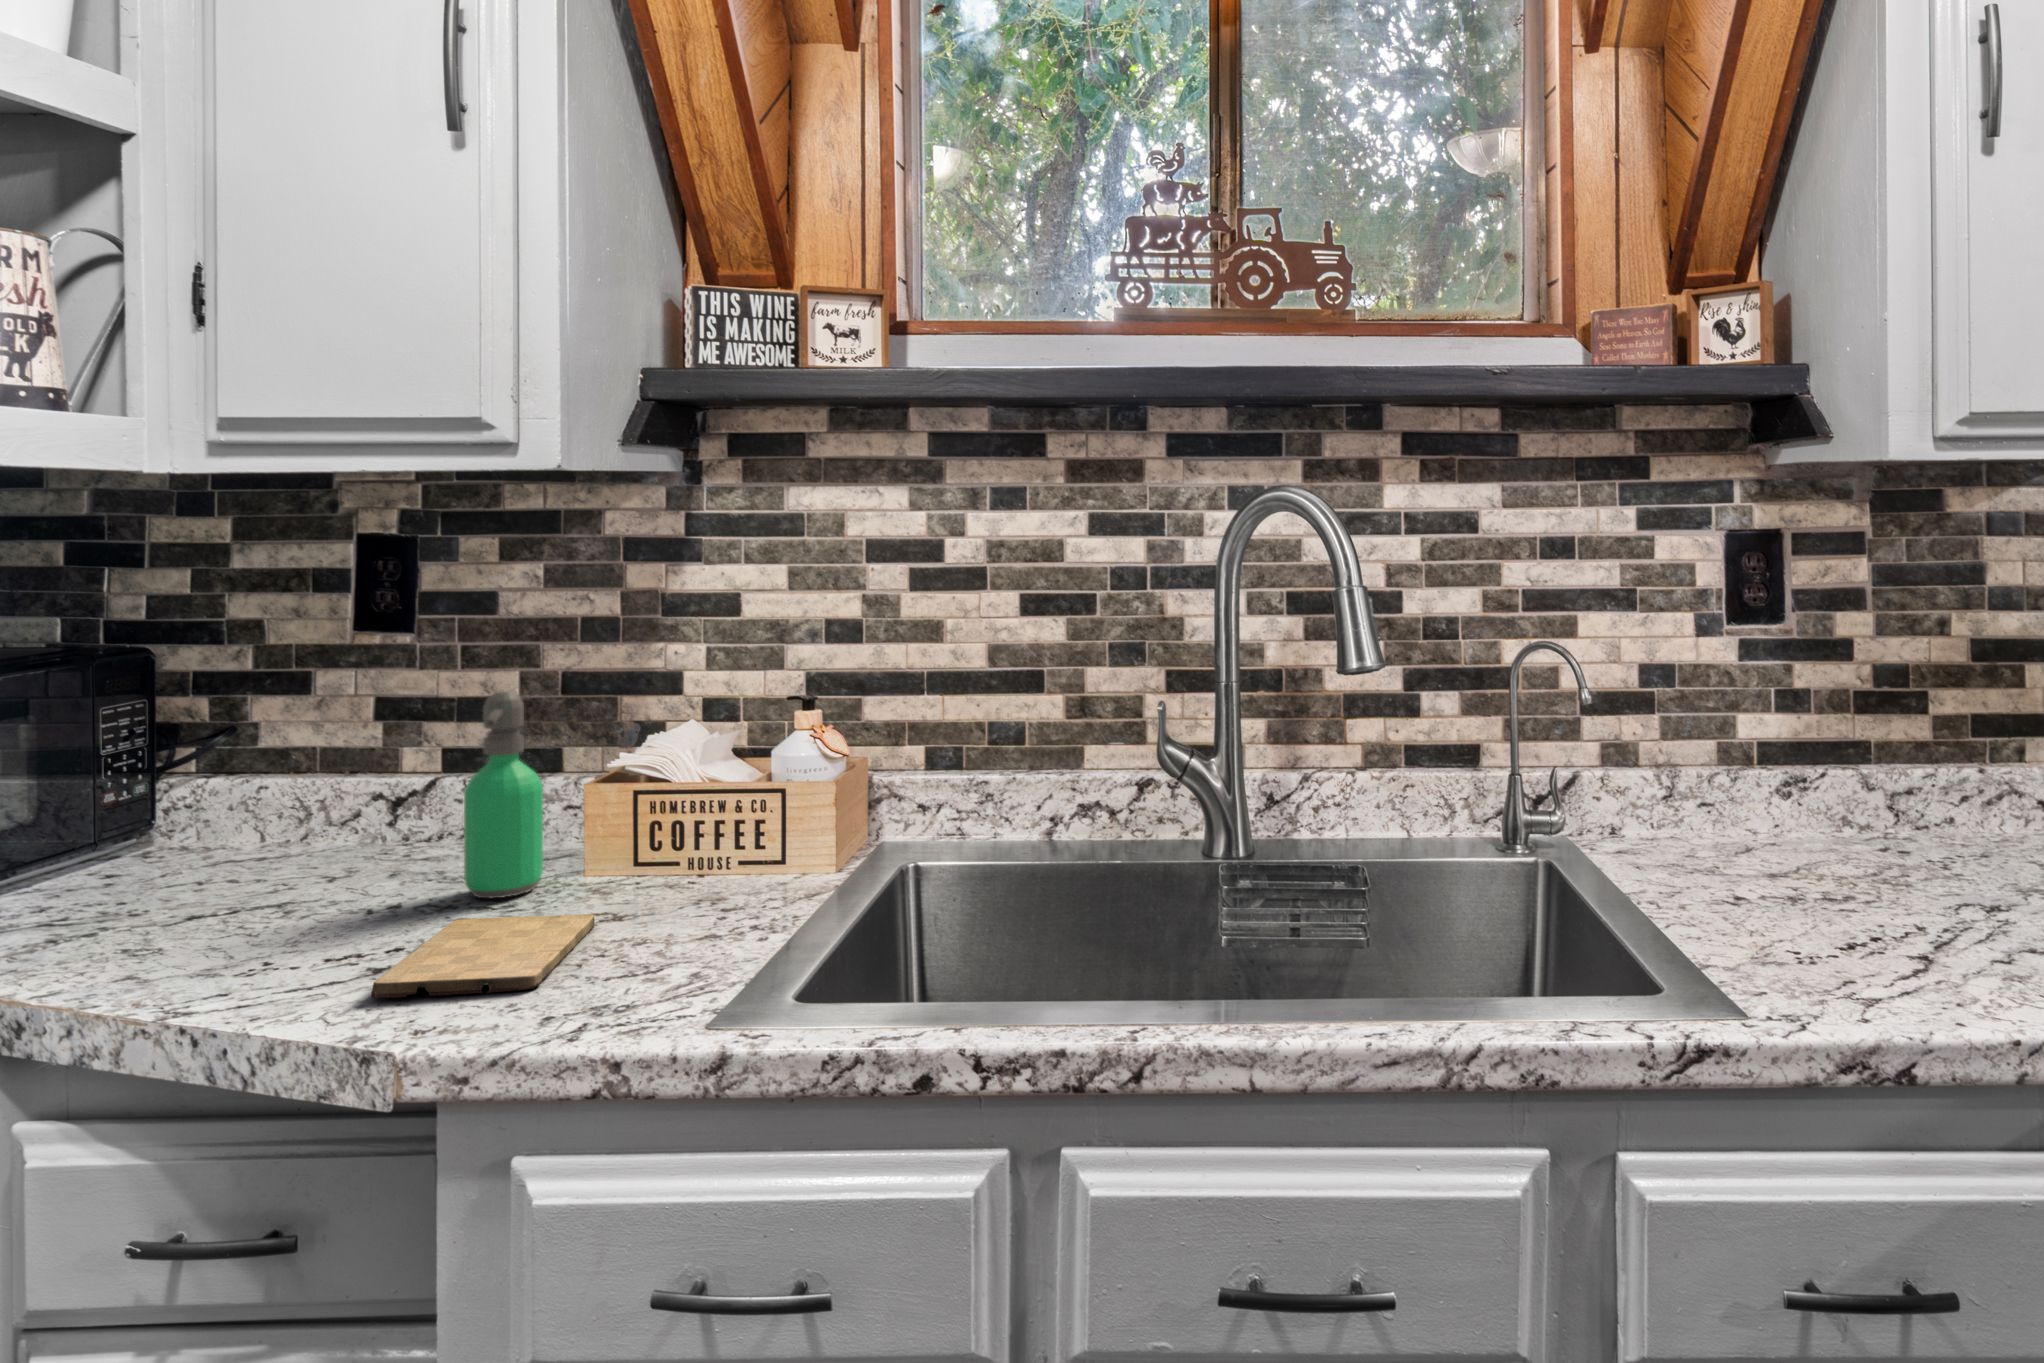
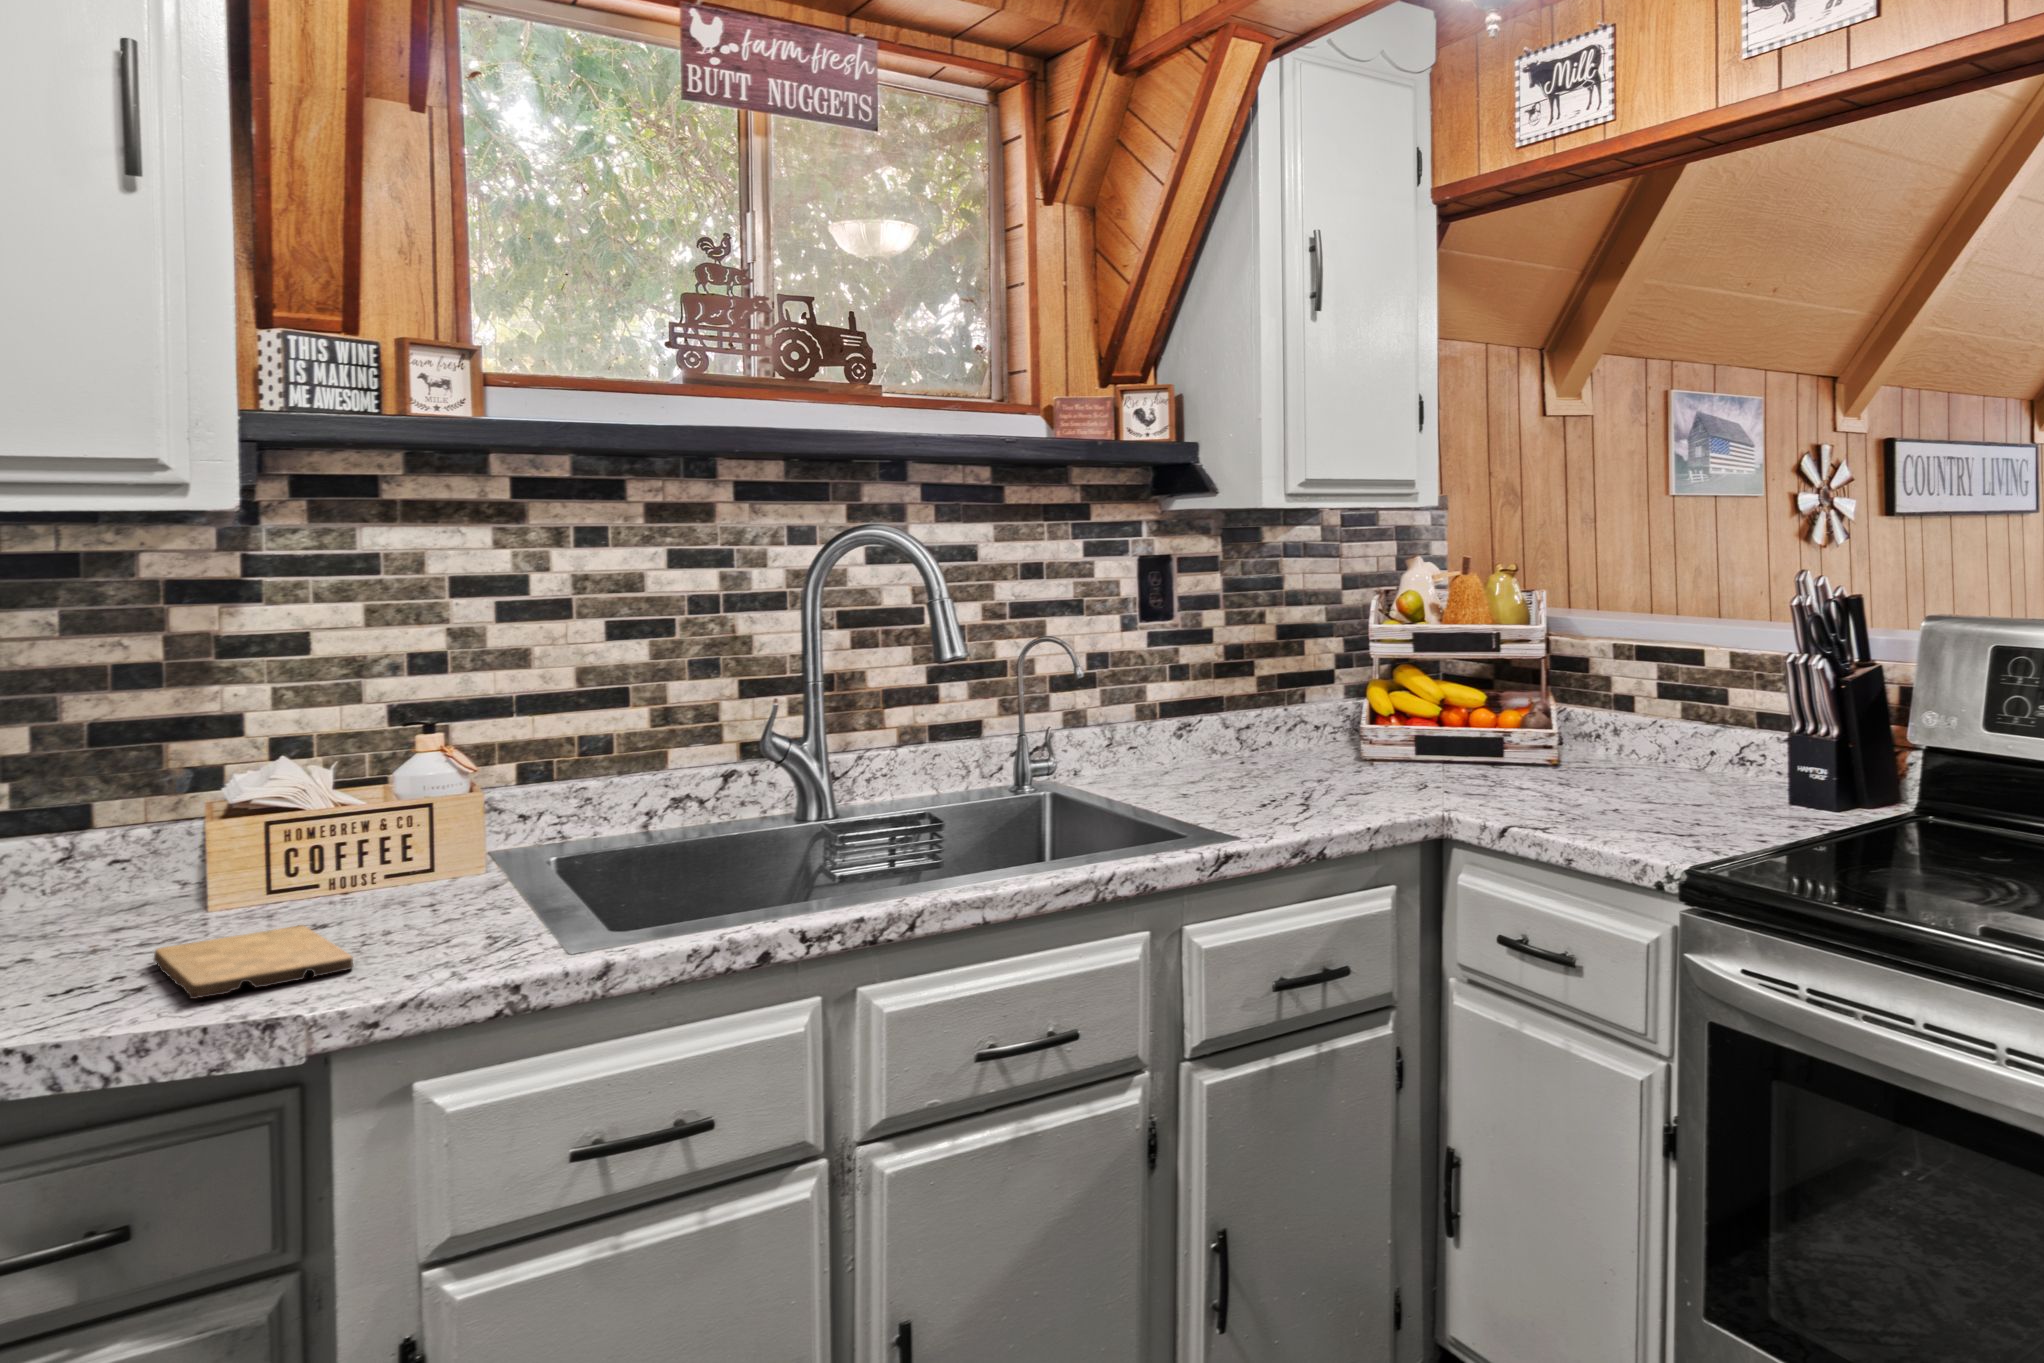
soap dispenser: present [464,691,543,898] -> none [79,731,169,942]

